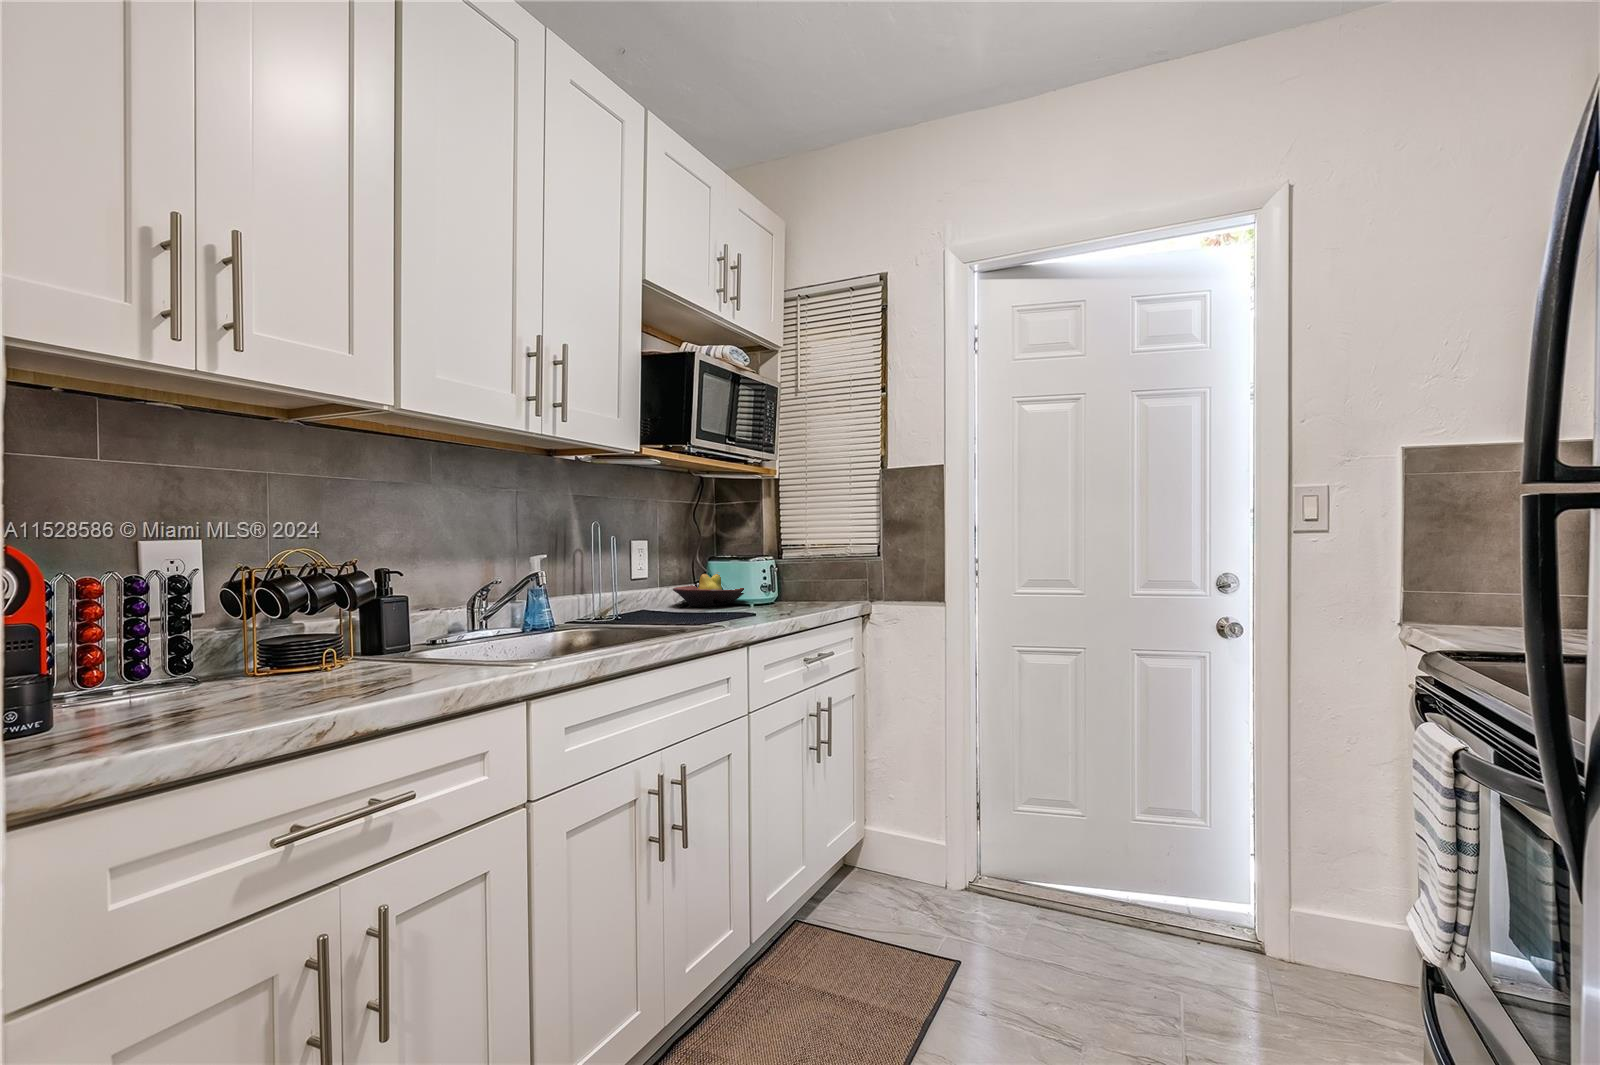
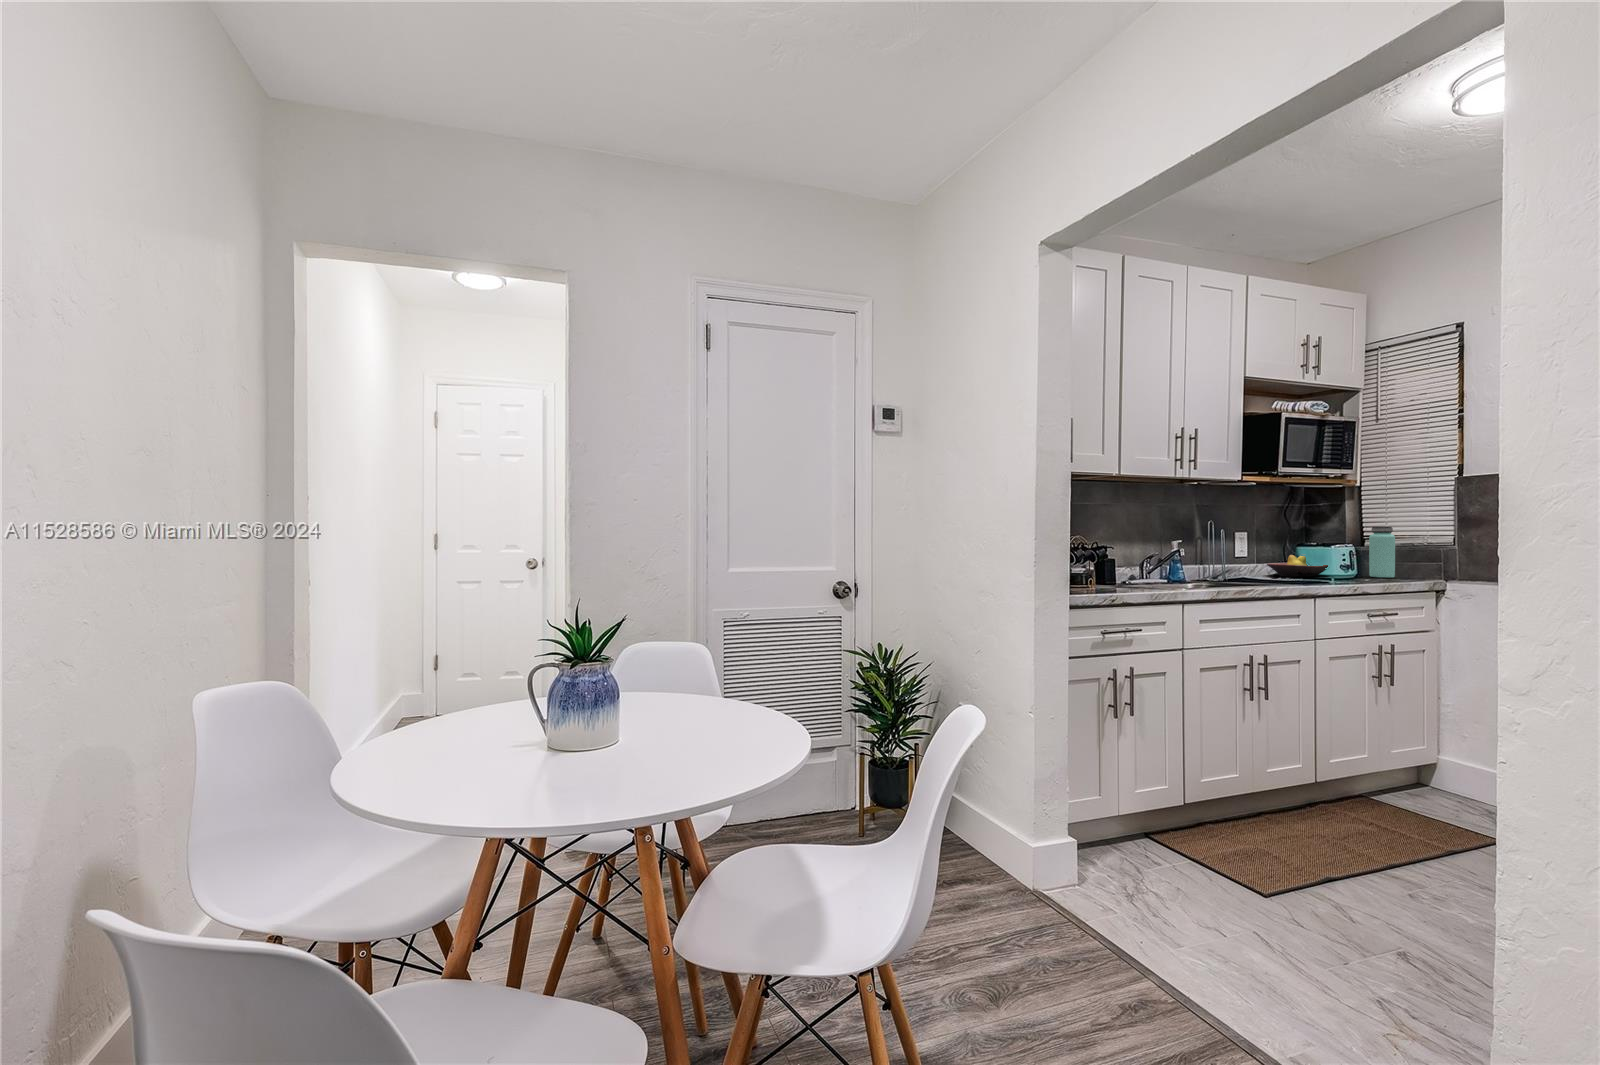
bottle: none [791,533,818,601] -> present [1369,527,1395,577]

